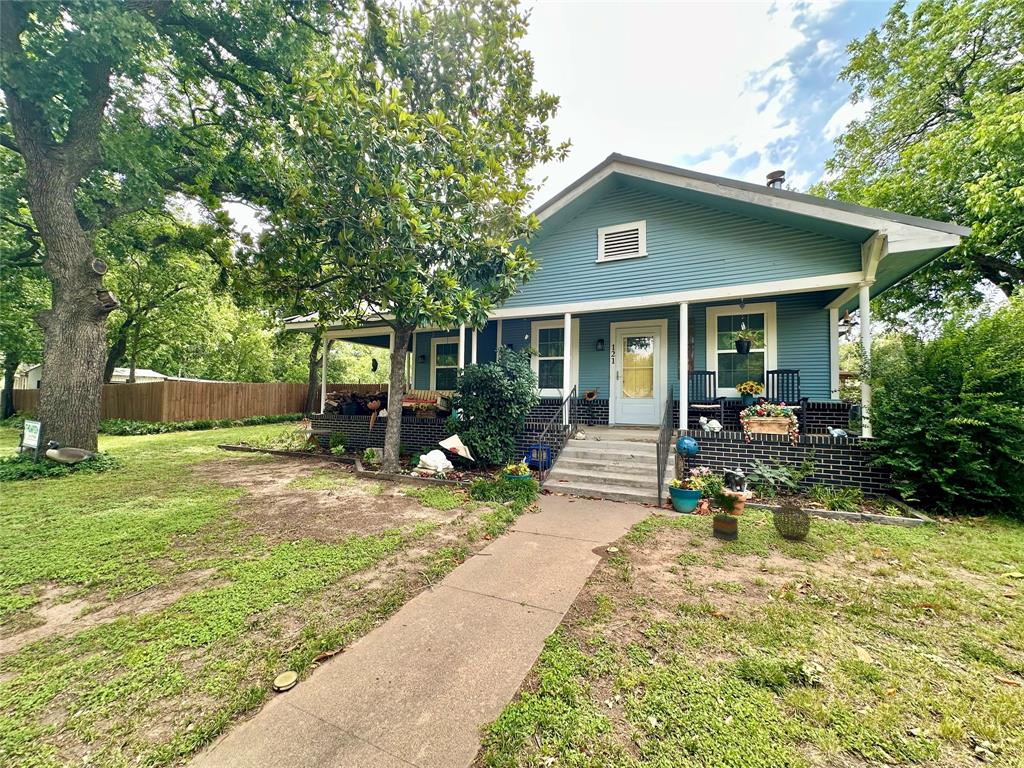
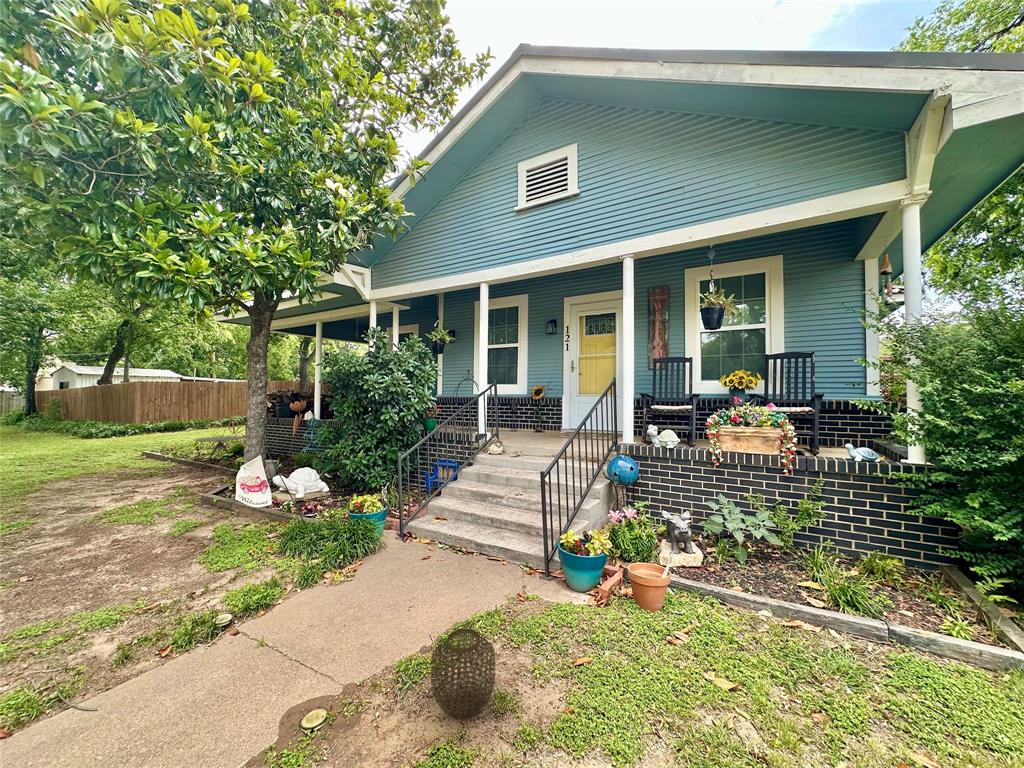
potted tree: present [713,492,742,541] -> none [558,579,618,685]
woven basket: present [773,504,810,540] -> present [431,628,495,719]

